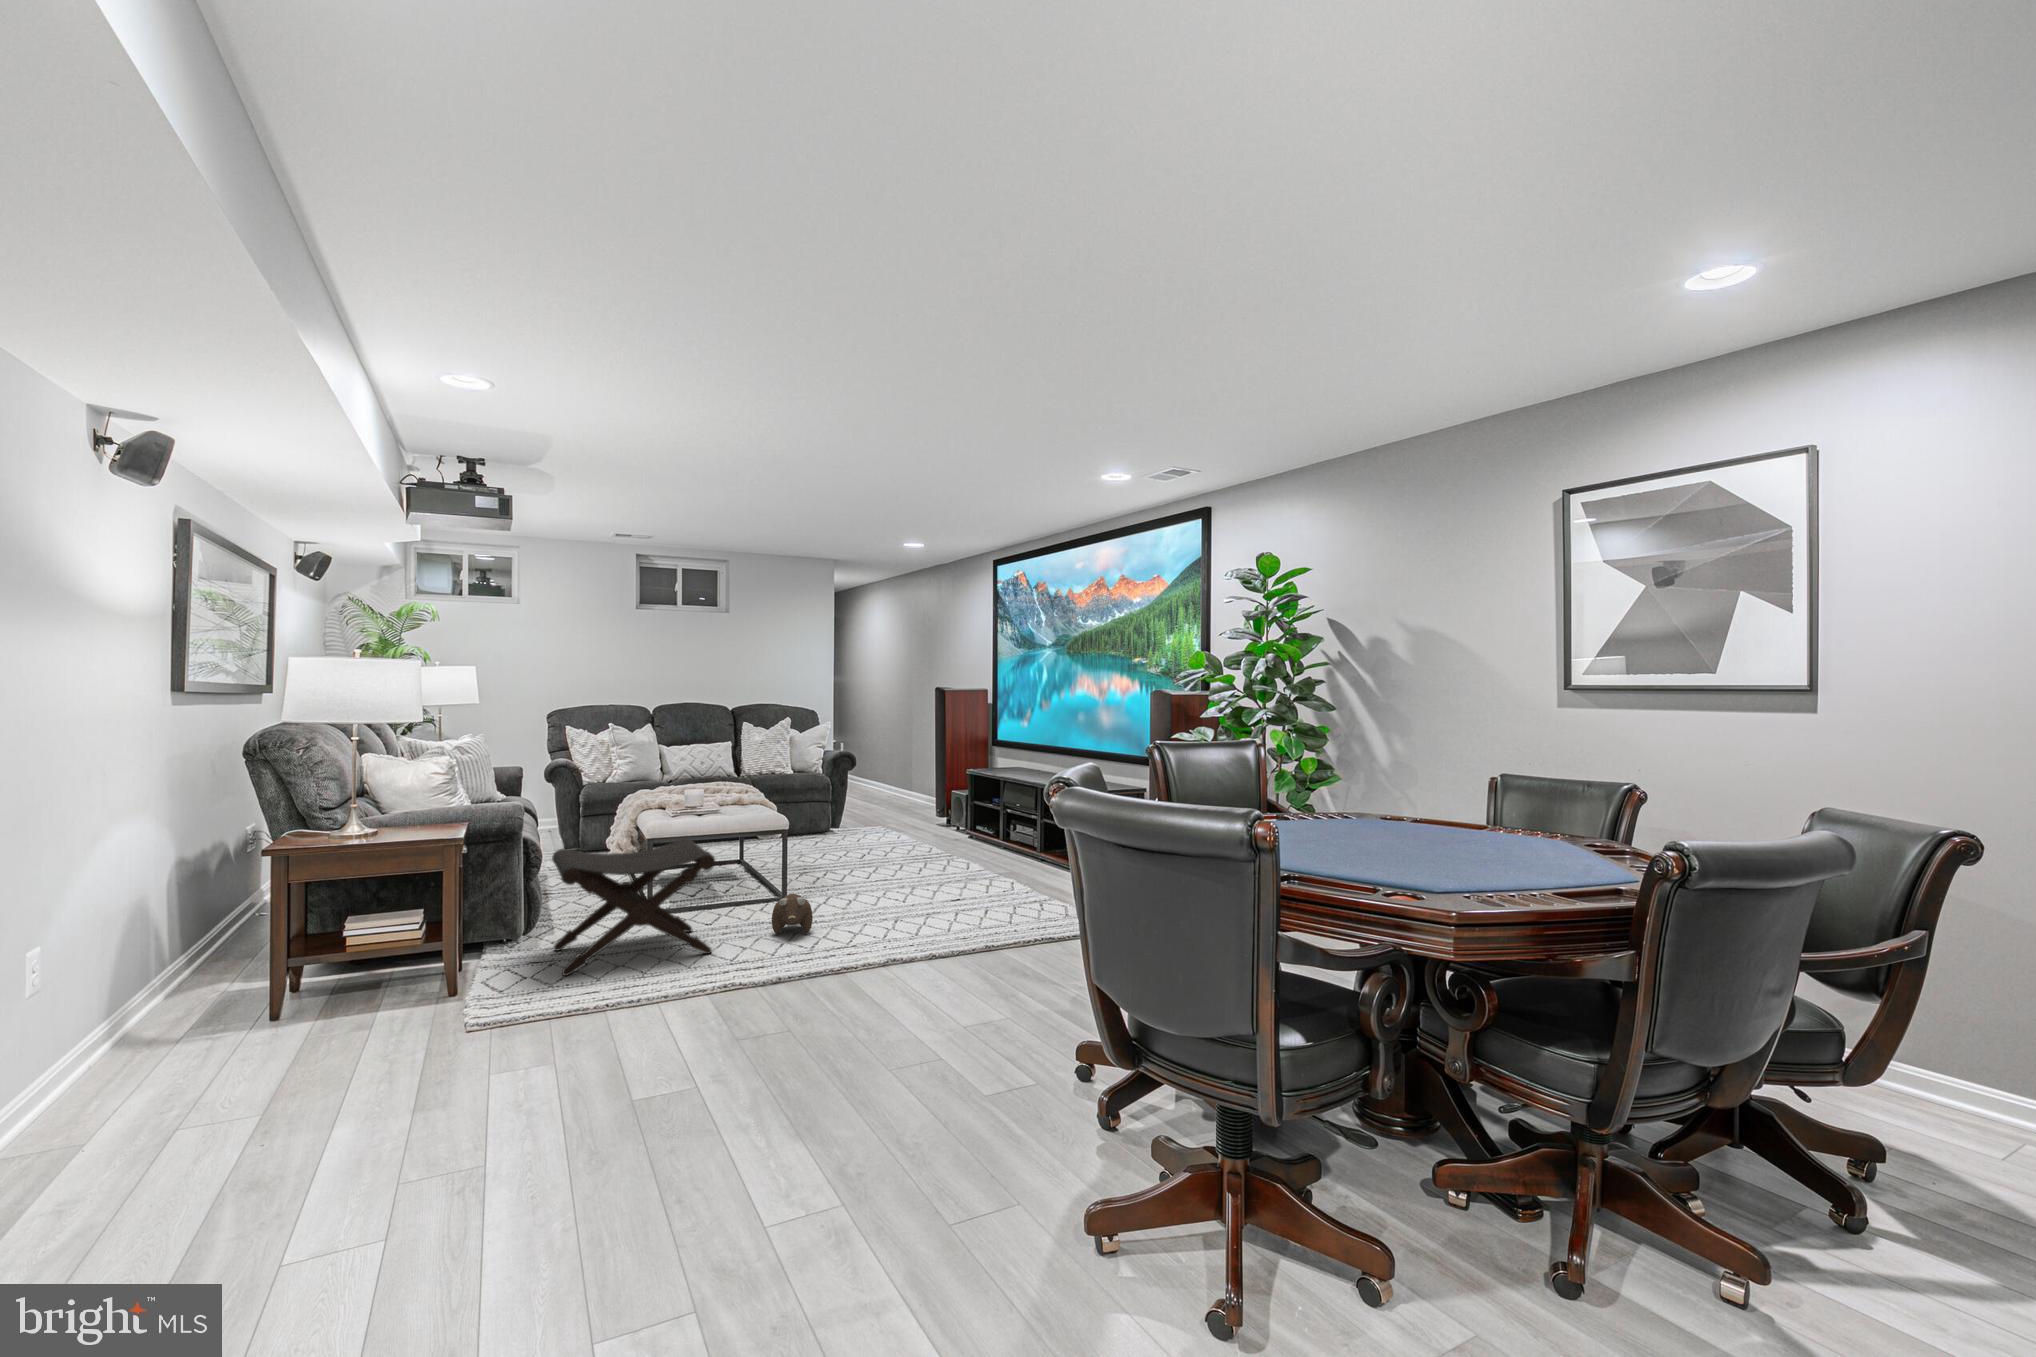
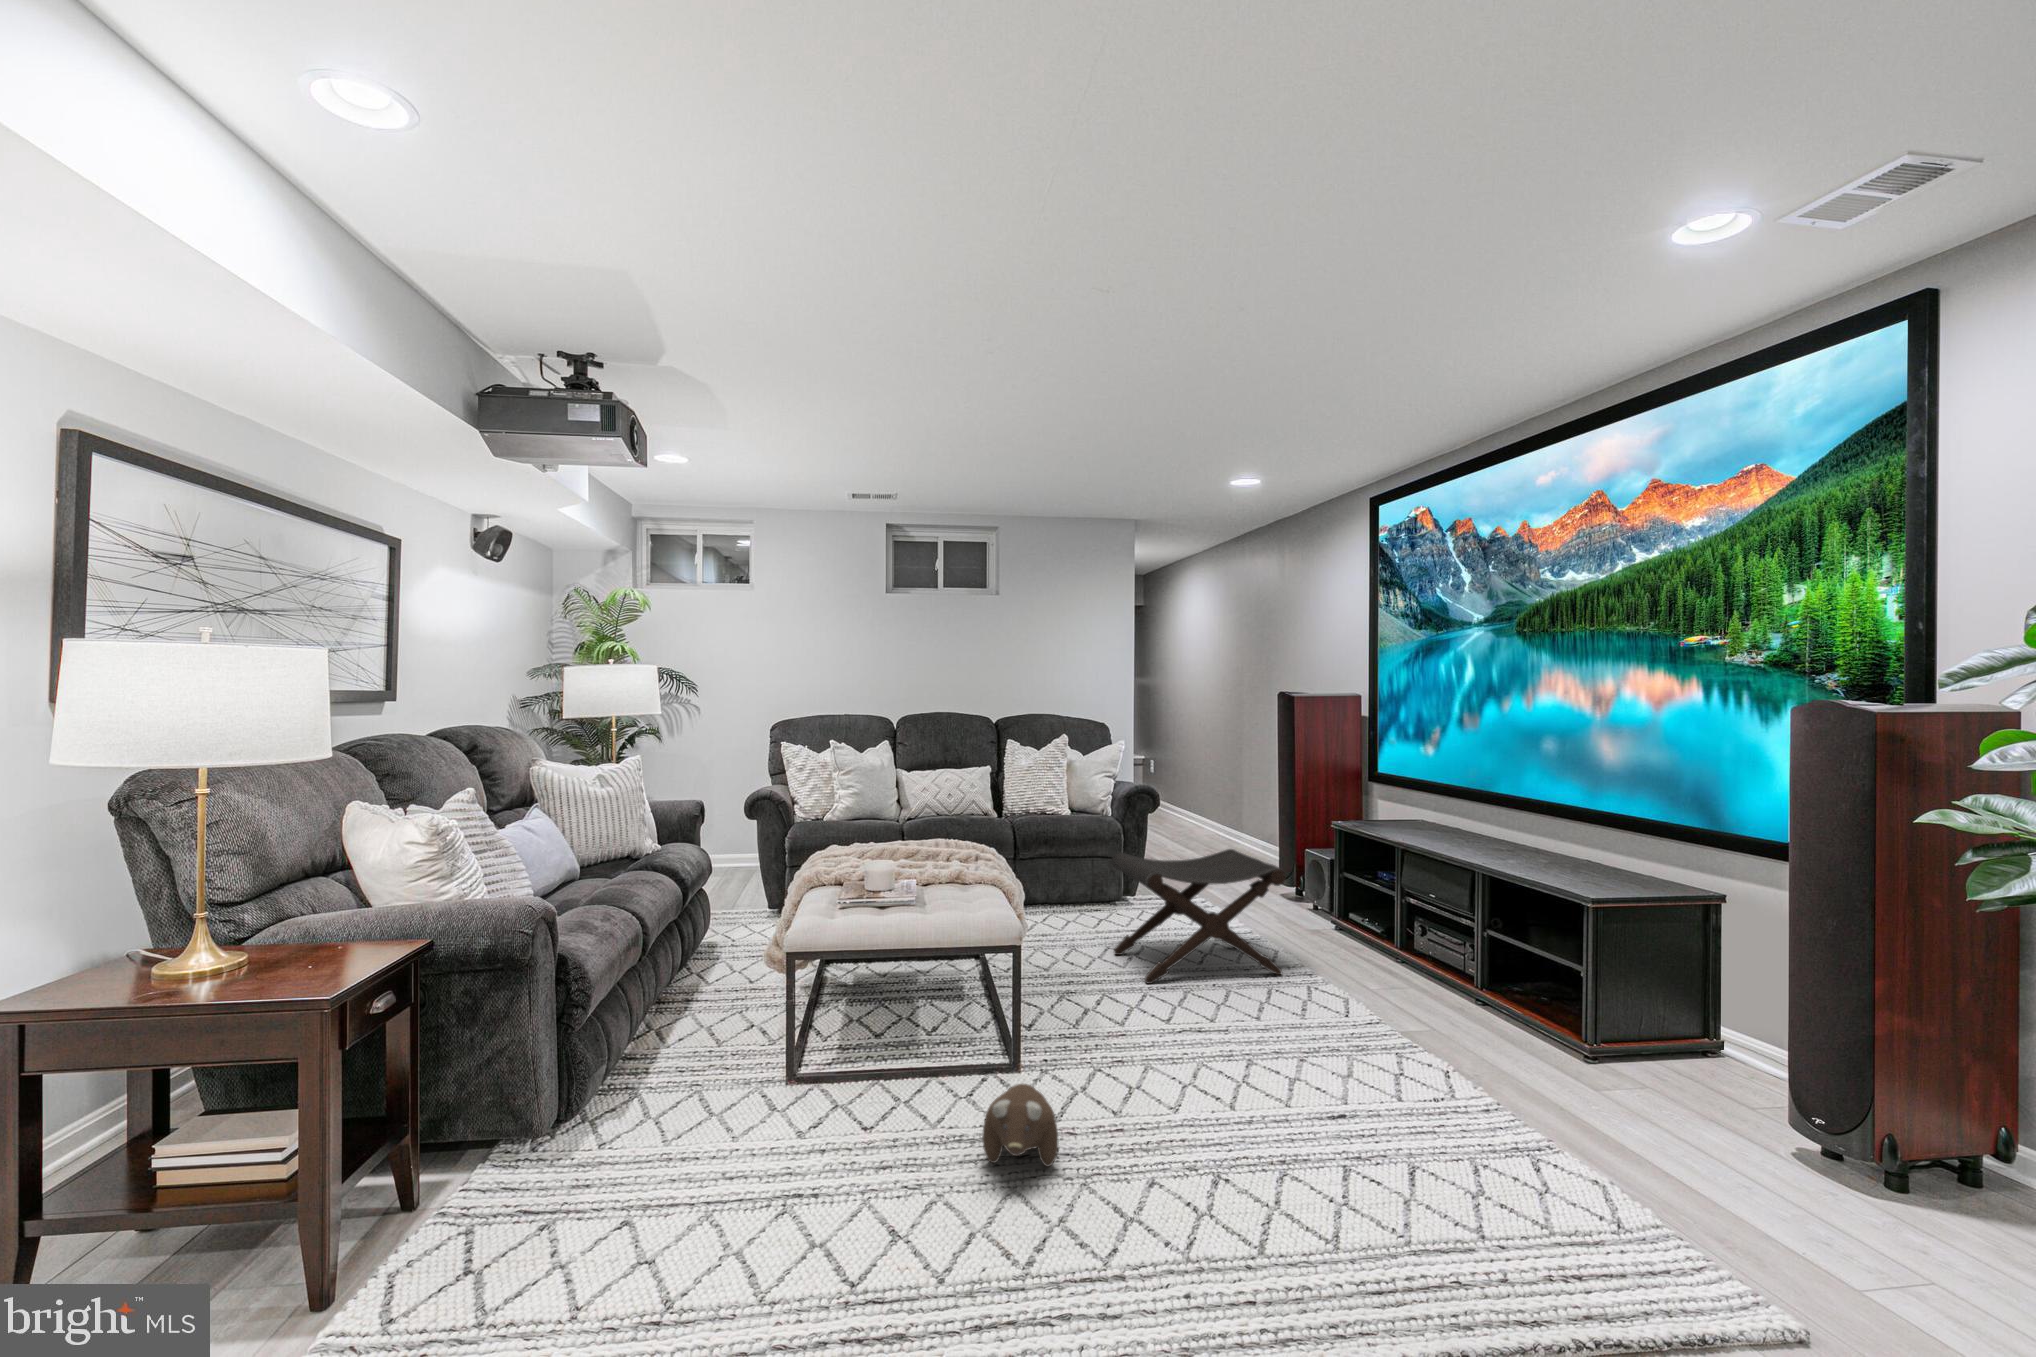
footstool: present [552,838,715,976] -> present [1112,849,1286,984]

